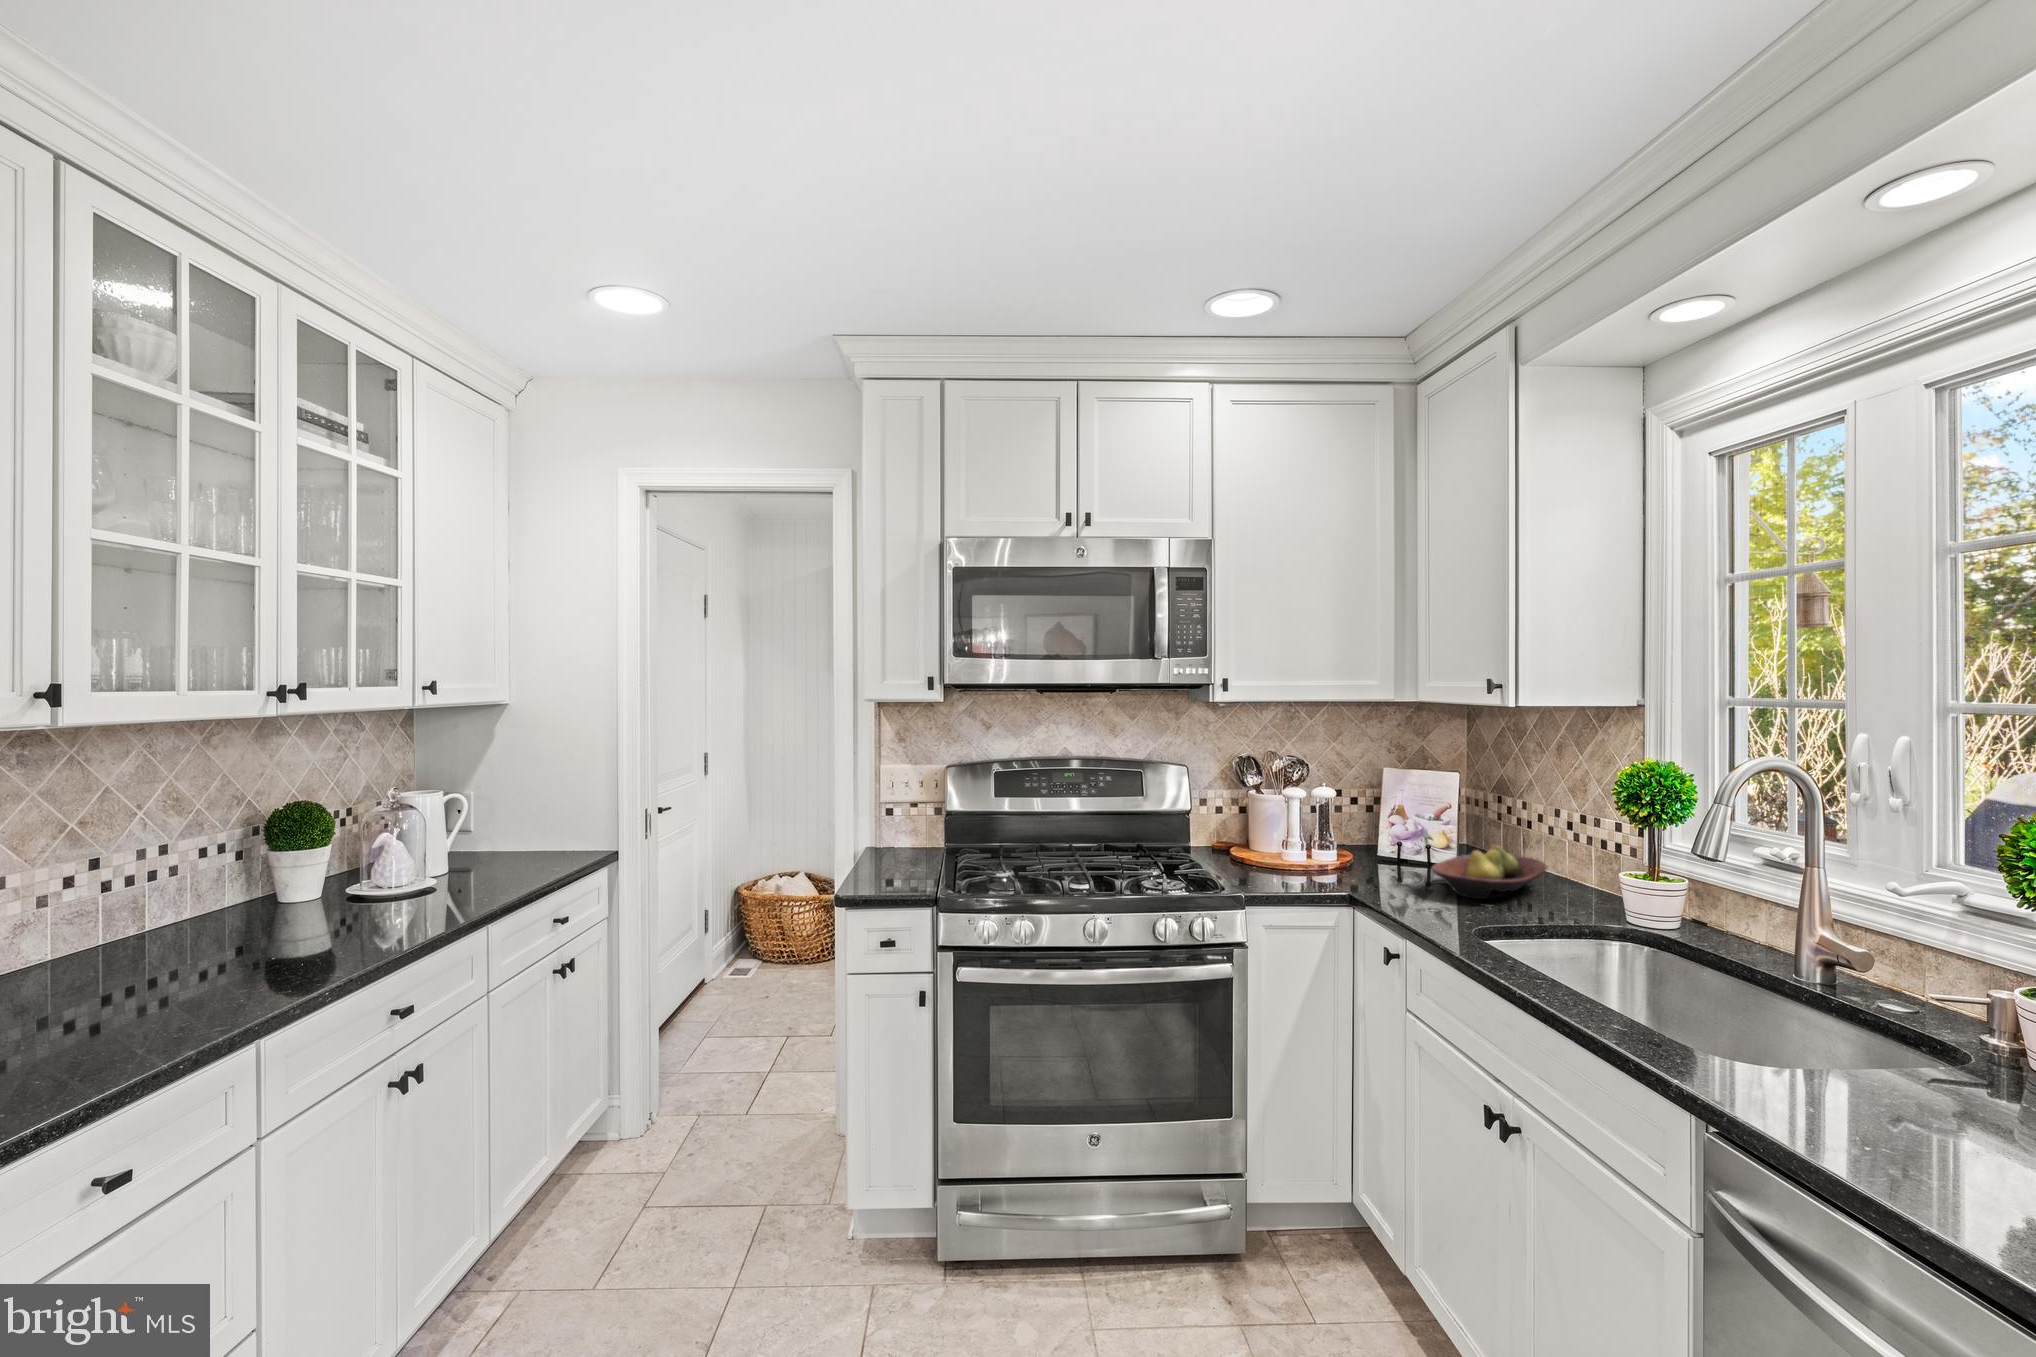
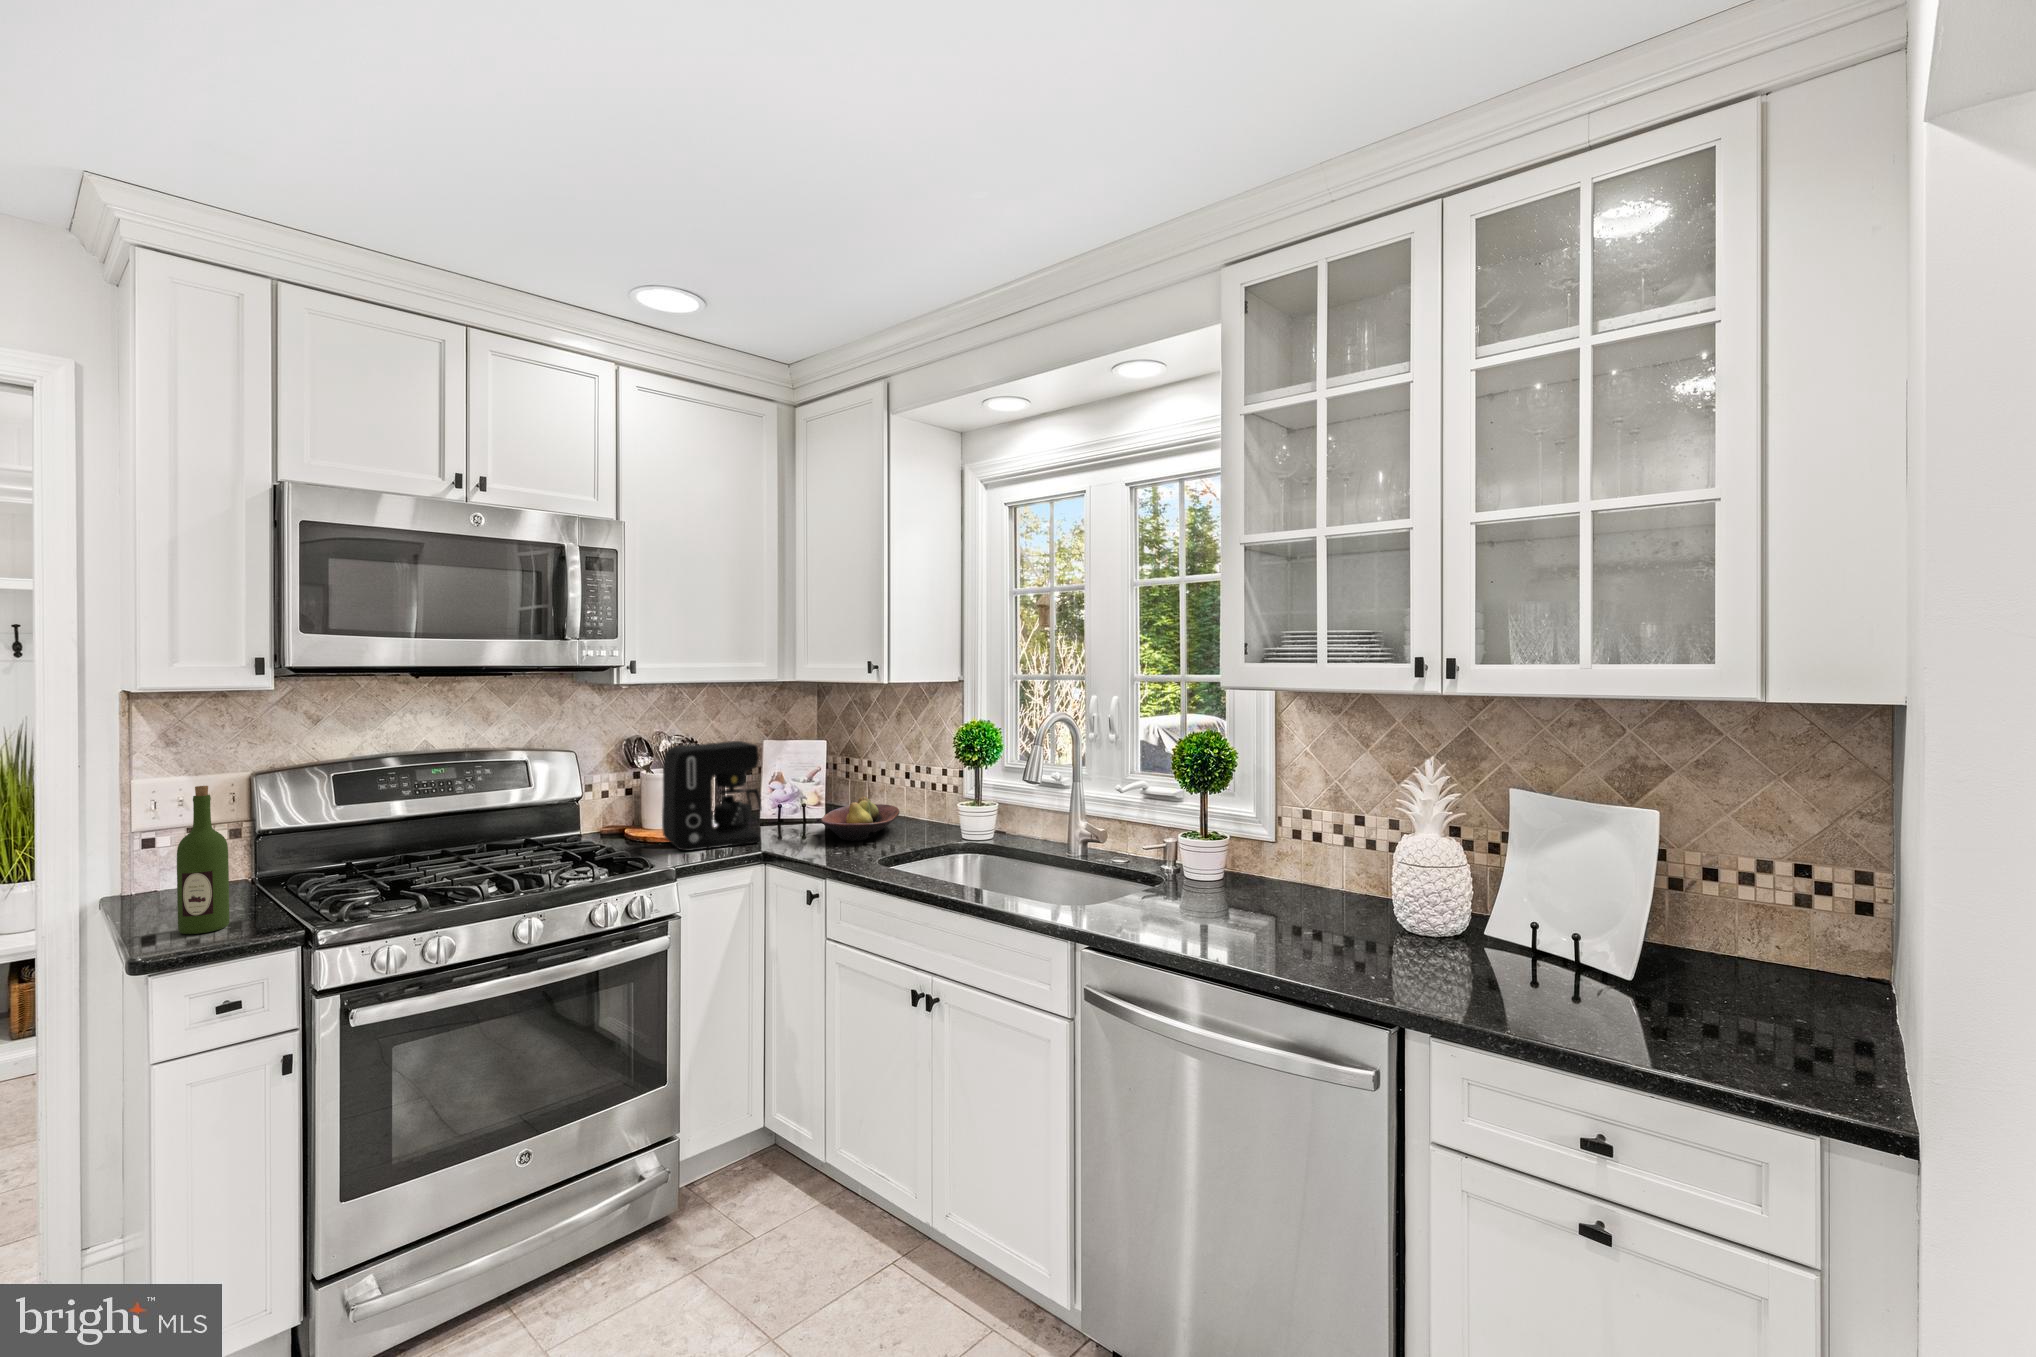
coffee maker: none [1260,764,1366,881] -> present [662,741,762,851]
wine bottle: none [876,770,906,884] -> present [177,786,229,934]

